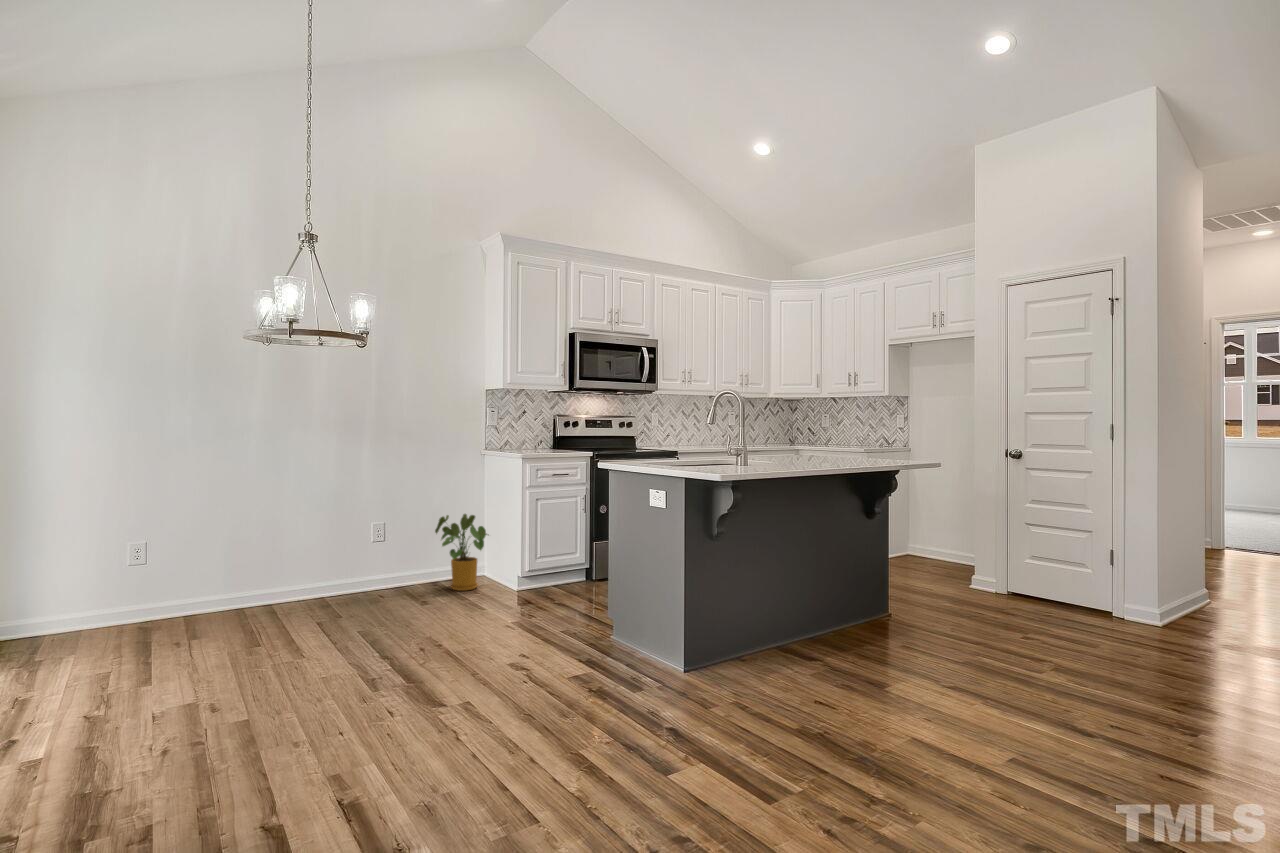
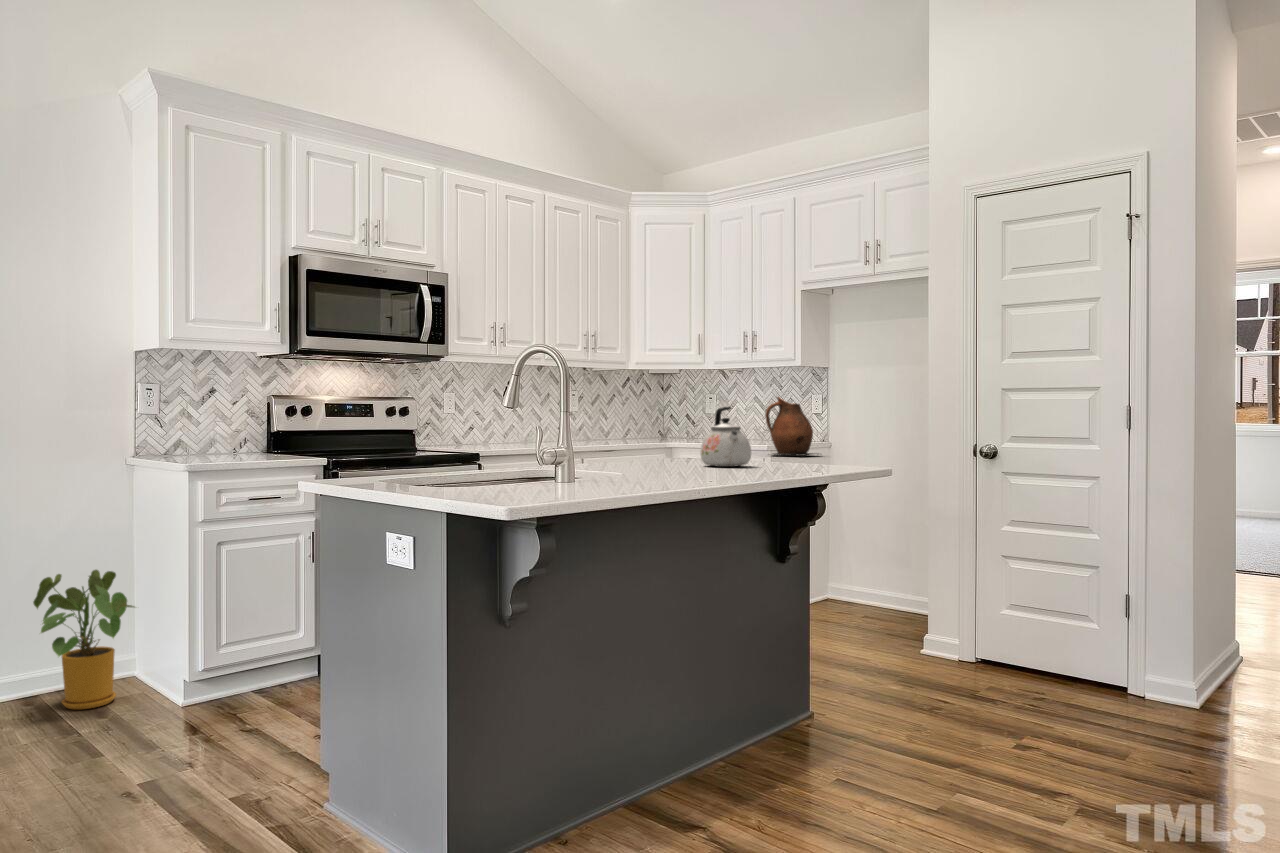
ceramic pitcher: none [863,417,901,455] -> present [765,397,814,456]
kettle: none [821,423,853,459] -> present [700,407,751,467]

